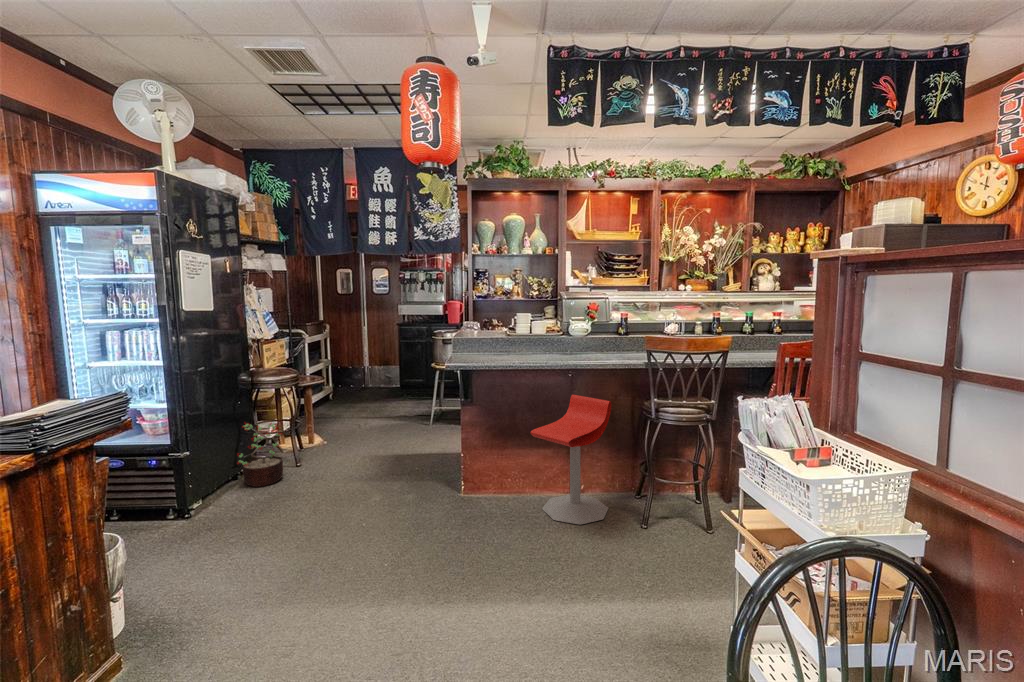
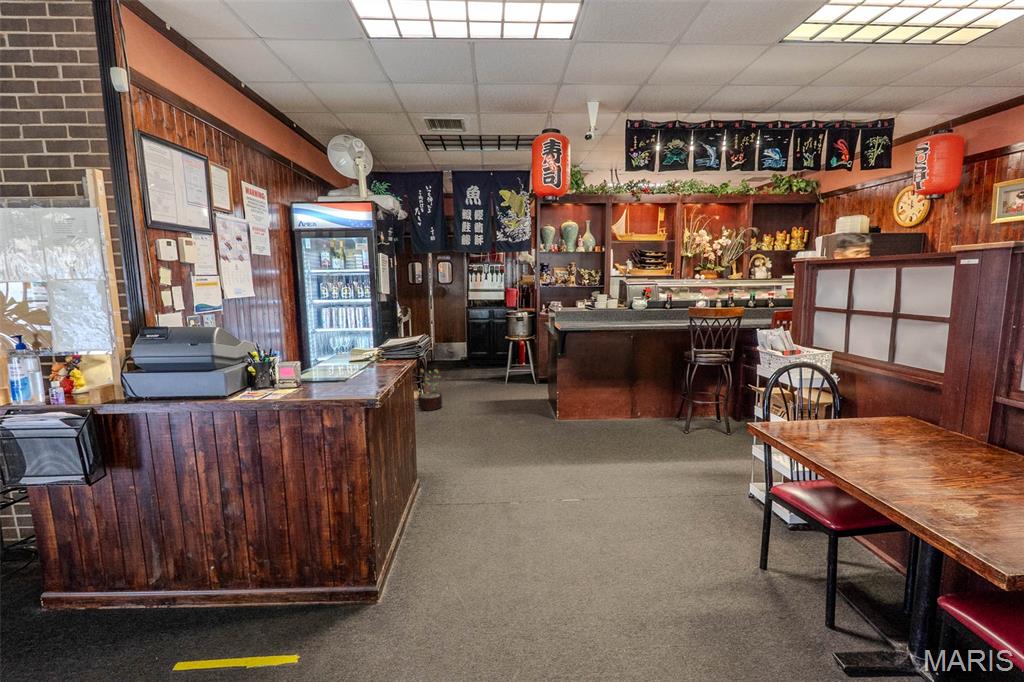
stool: present [531,395,611,525] -> none [620,346,668,423]

